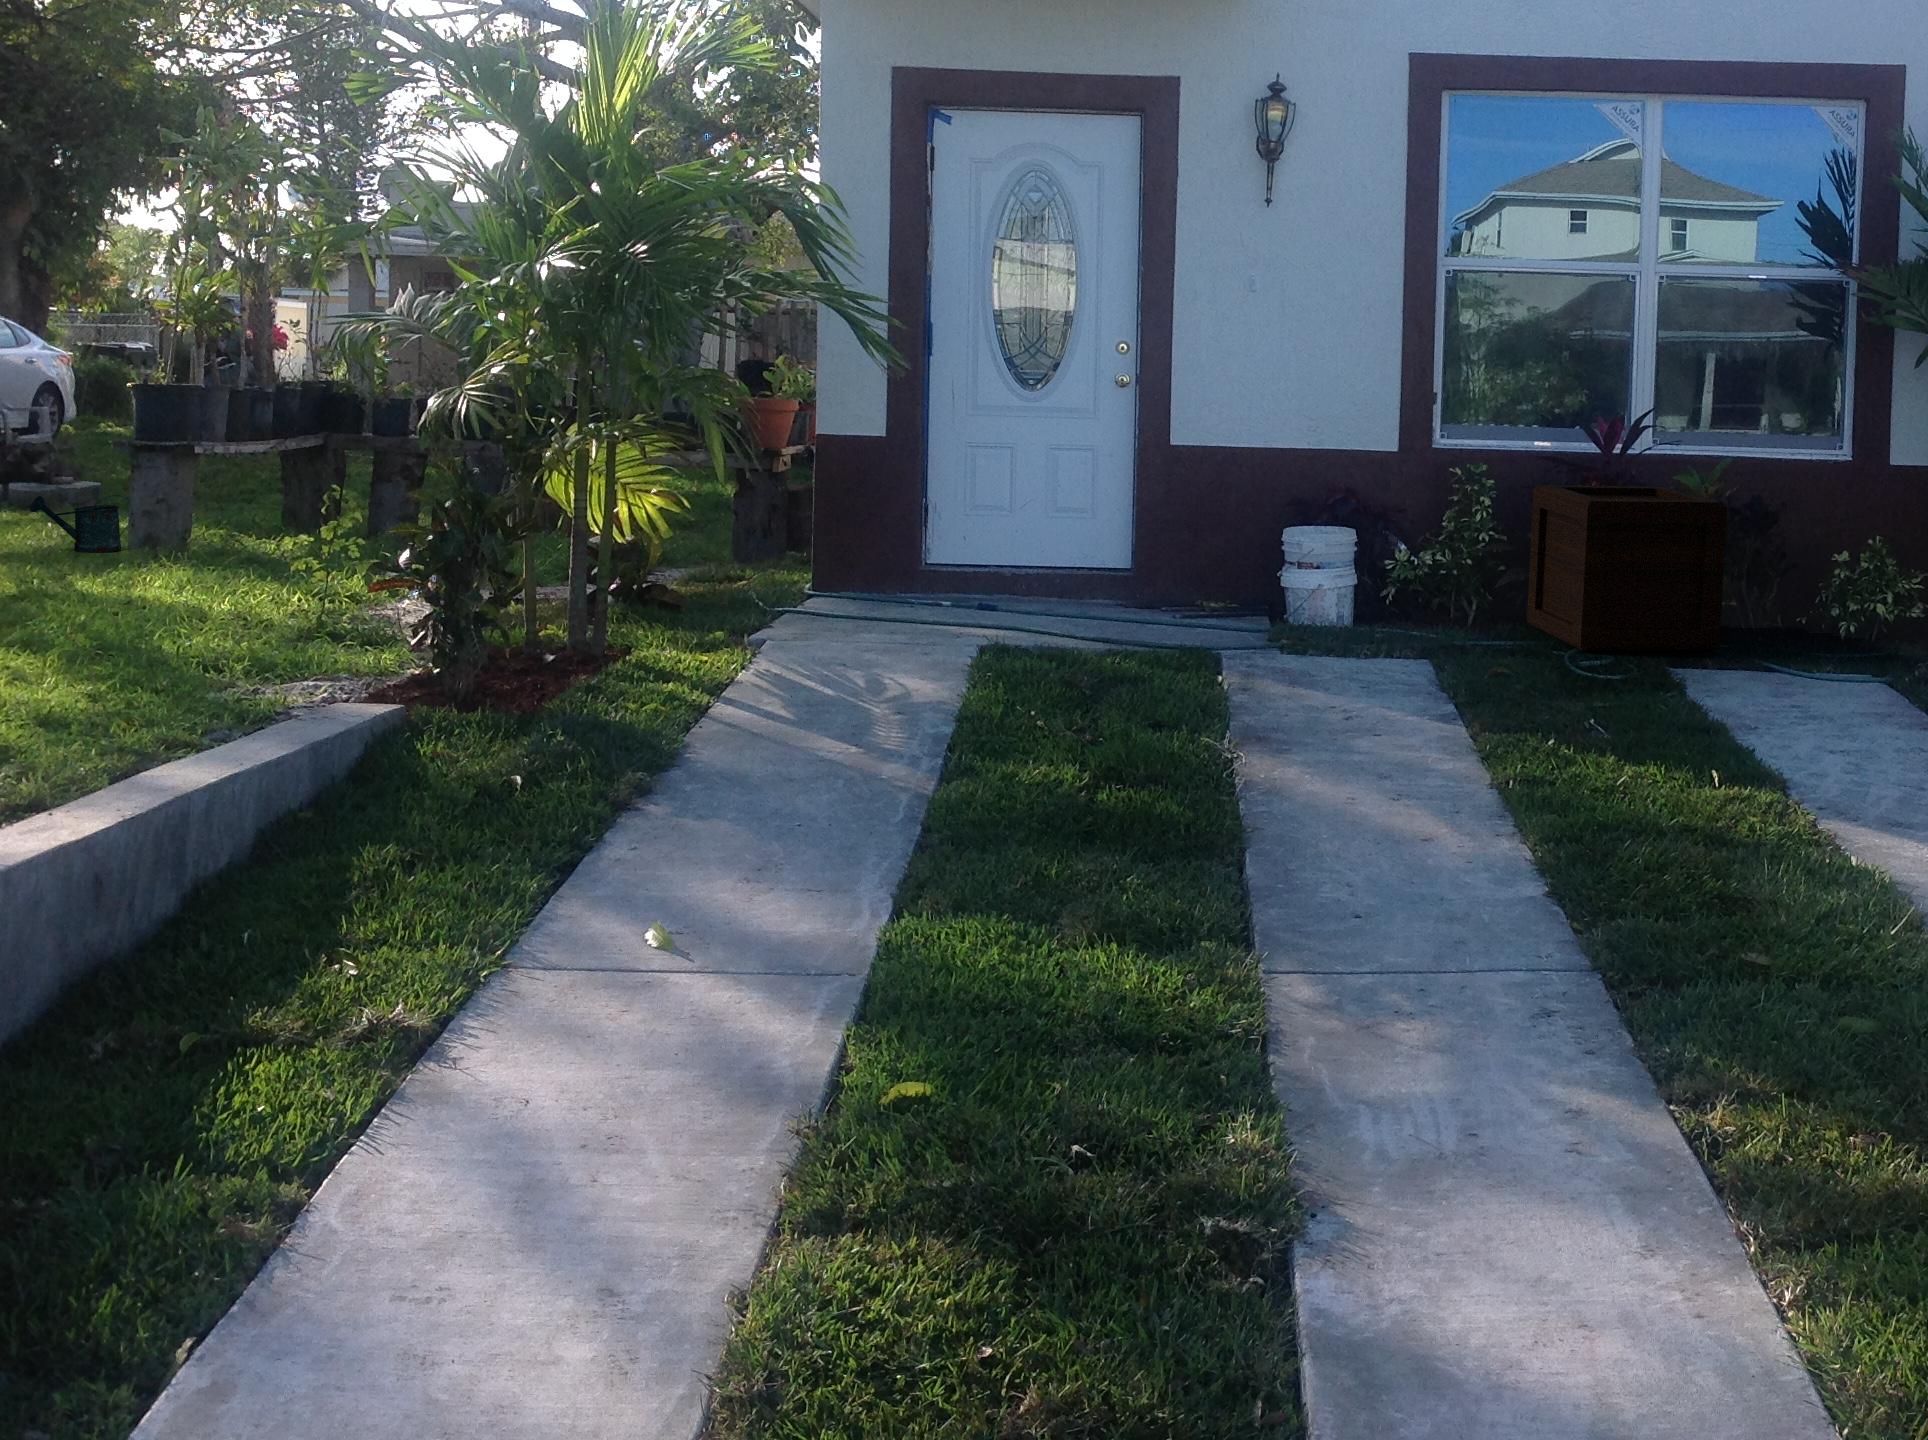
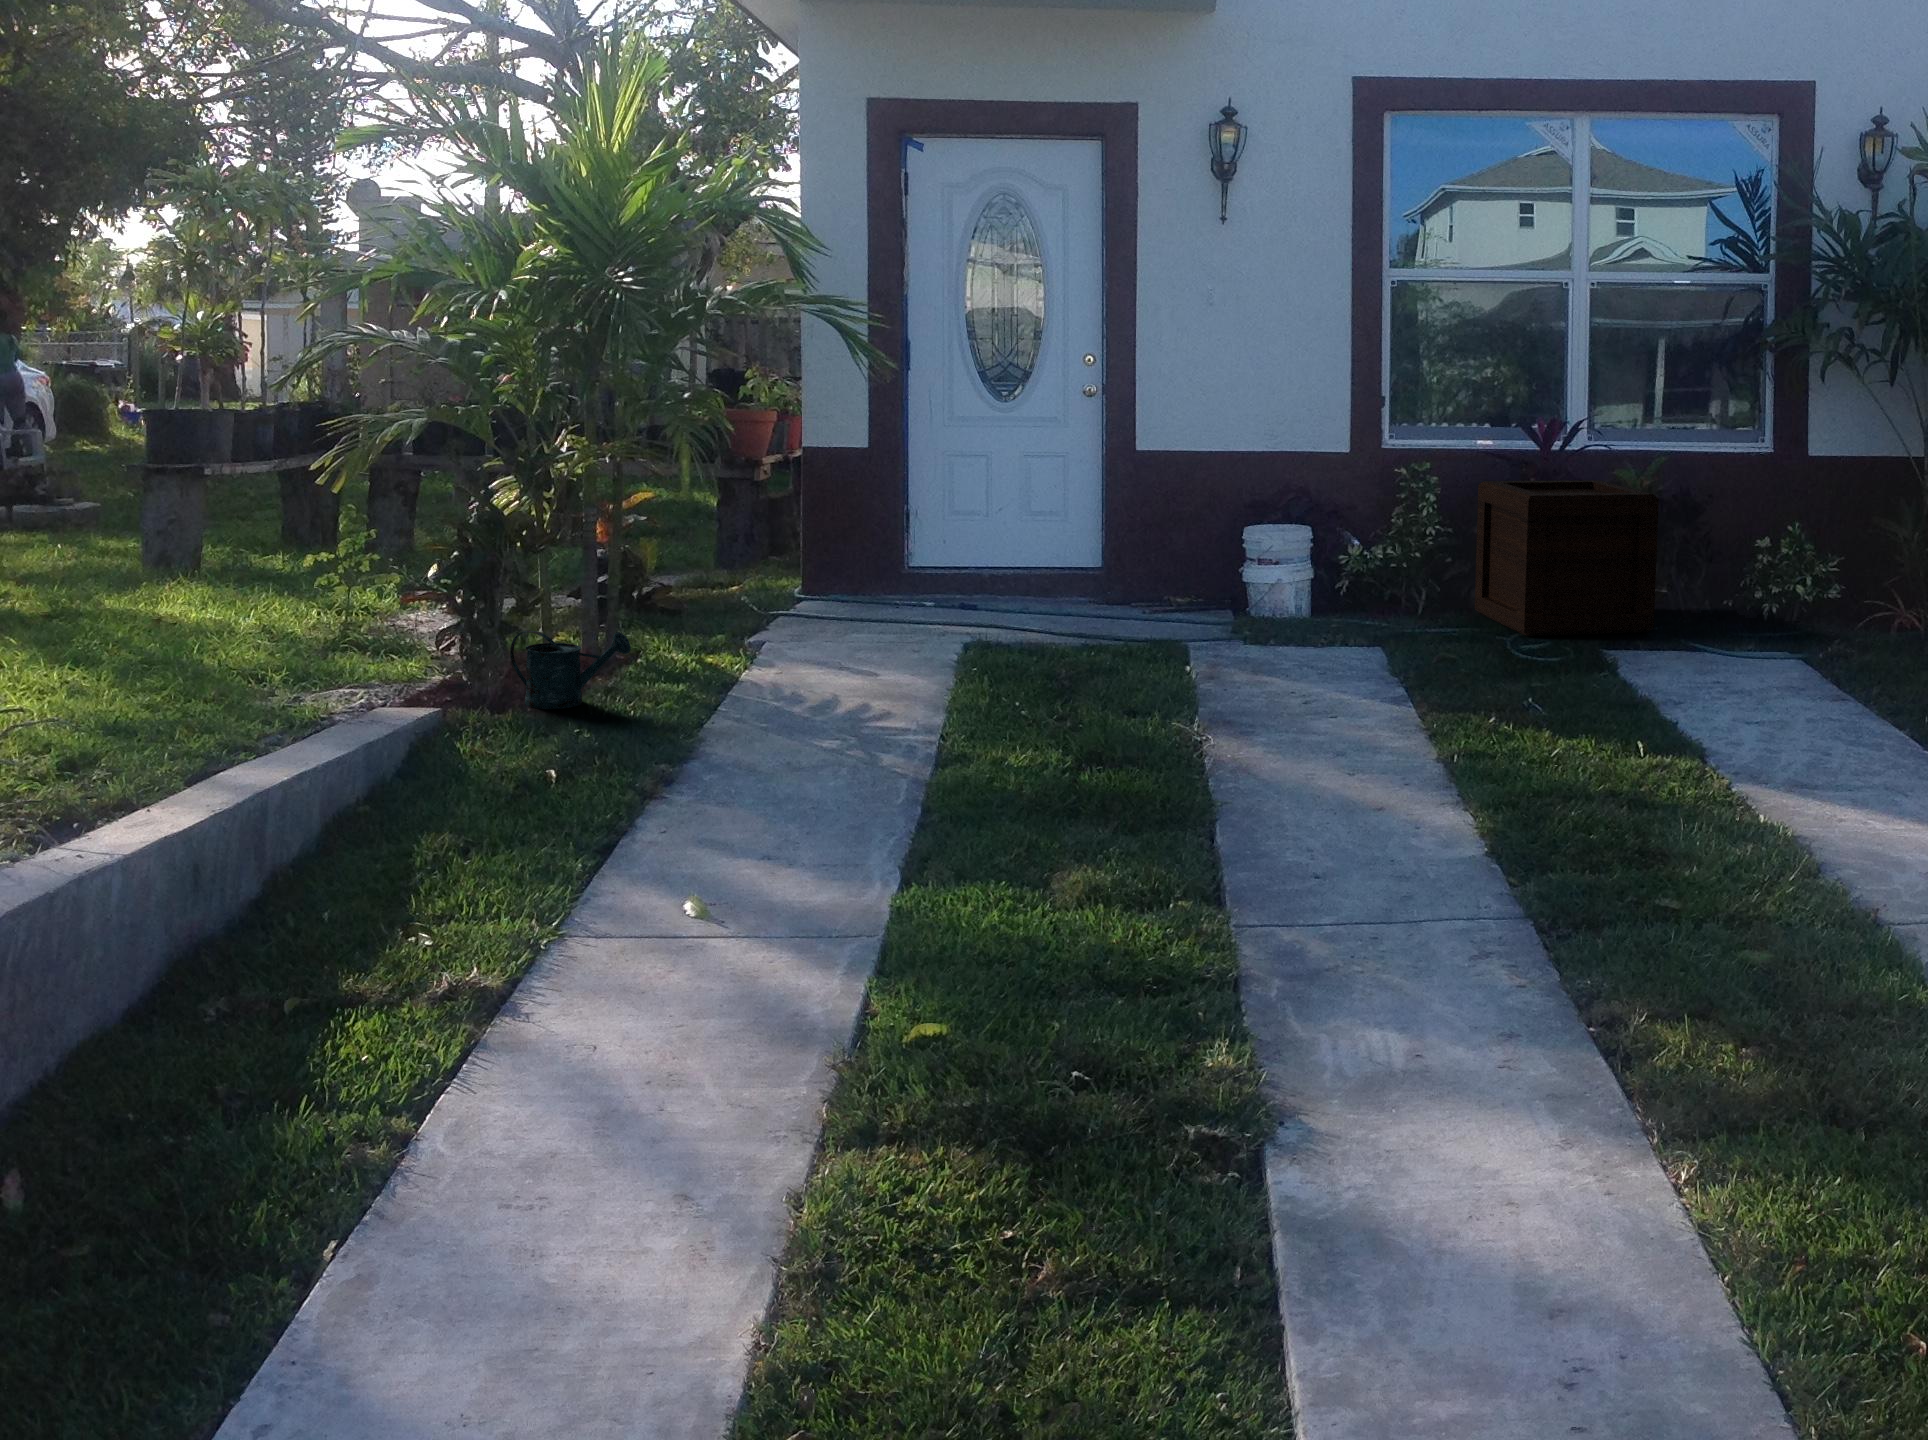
watering can: present [30,495,132,553] -> present [510,630,631,709]

